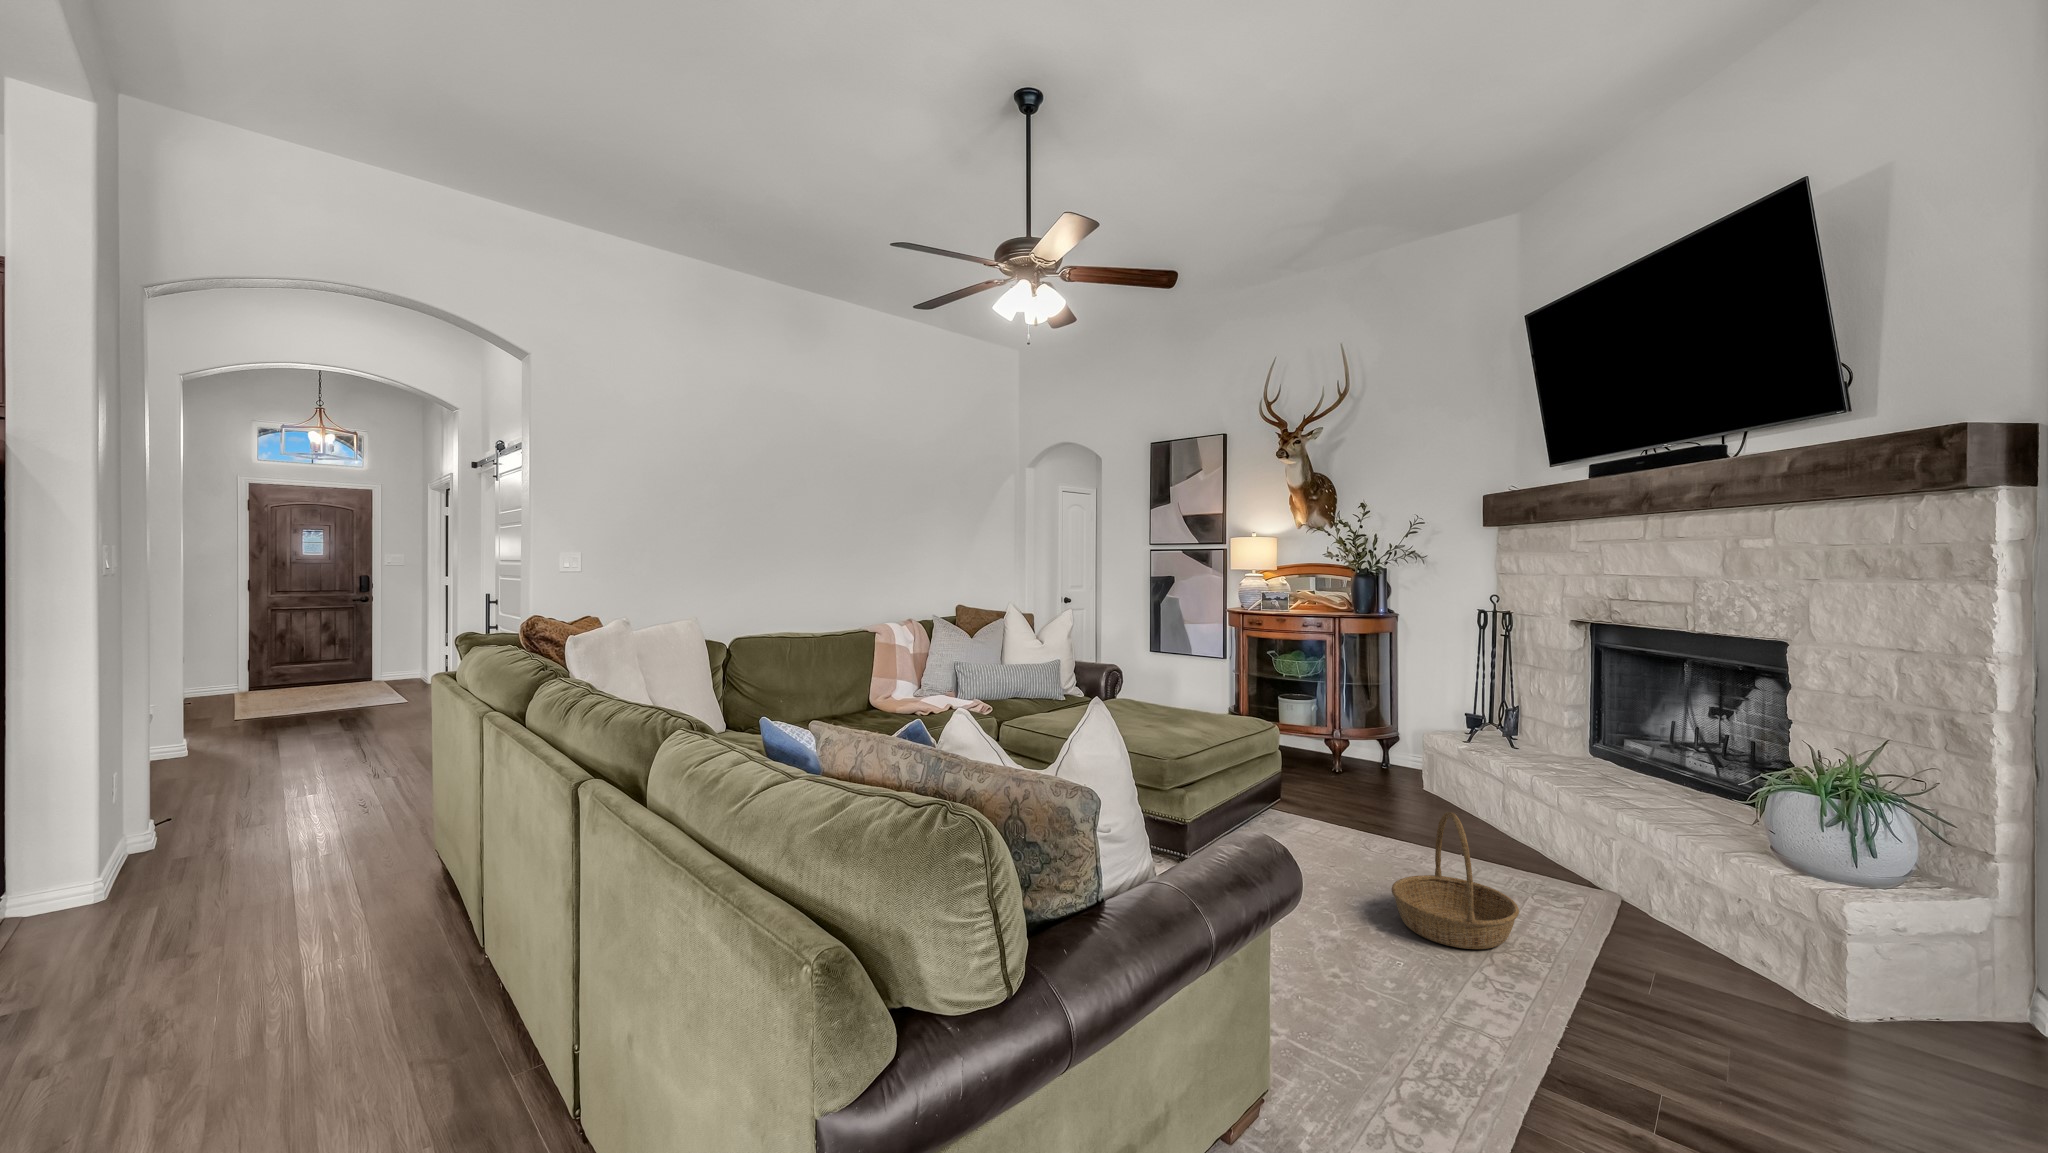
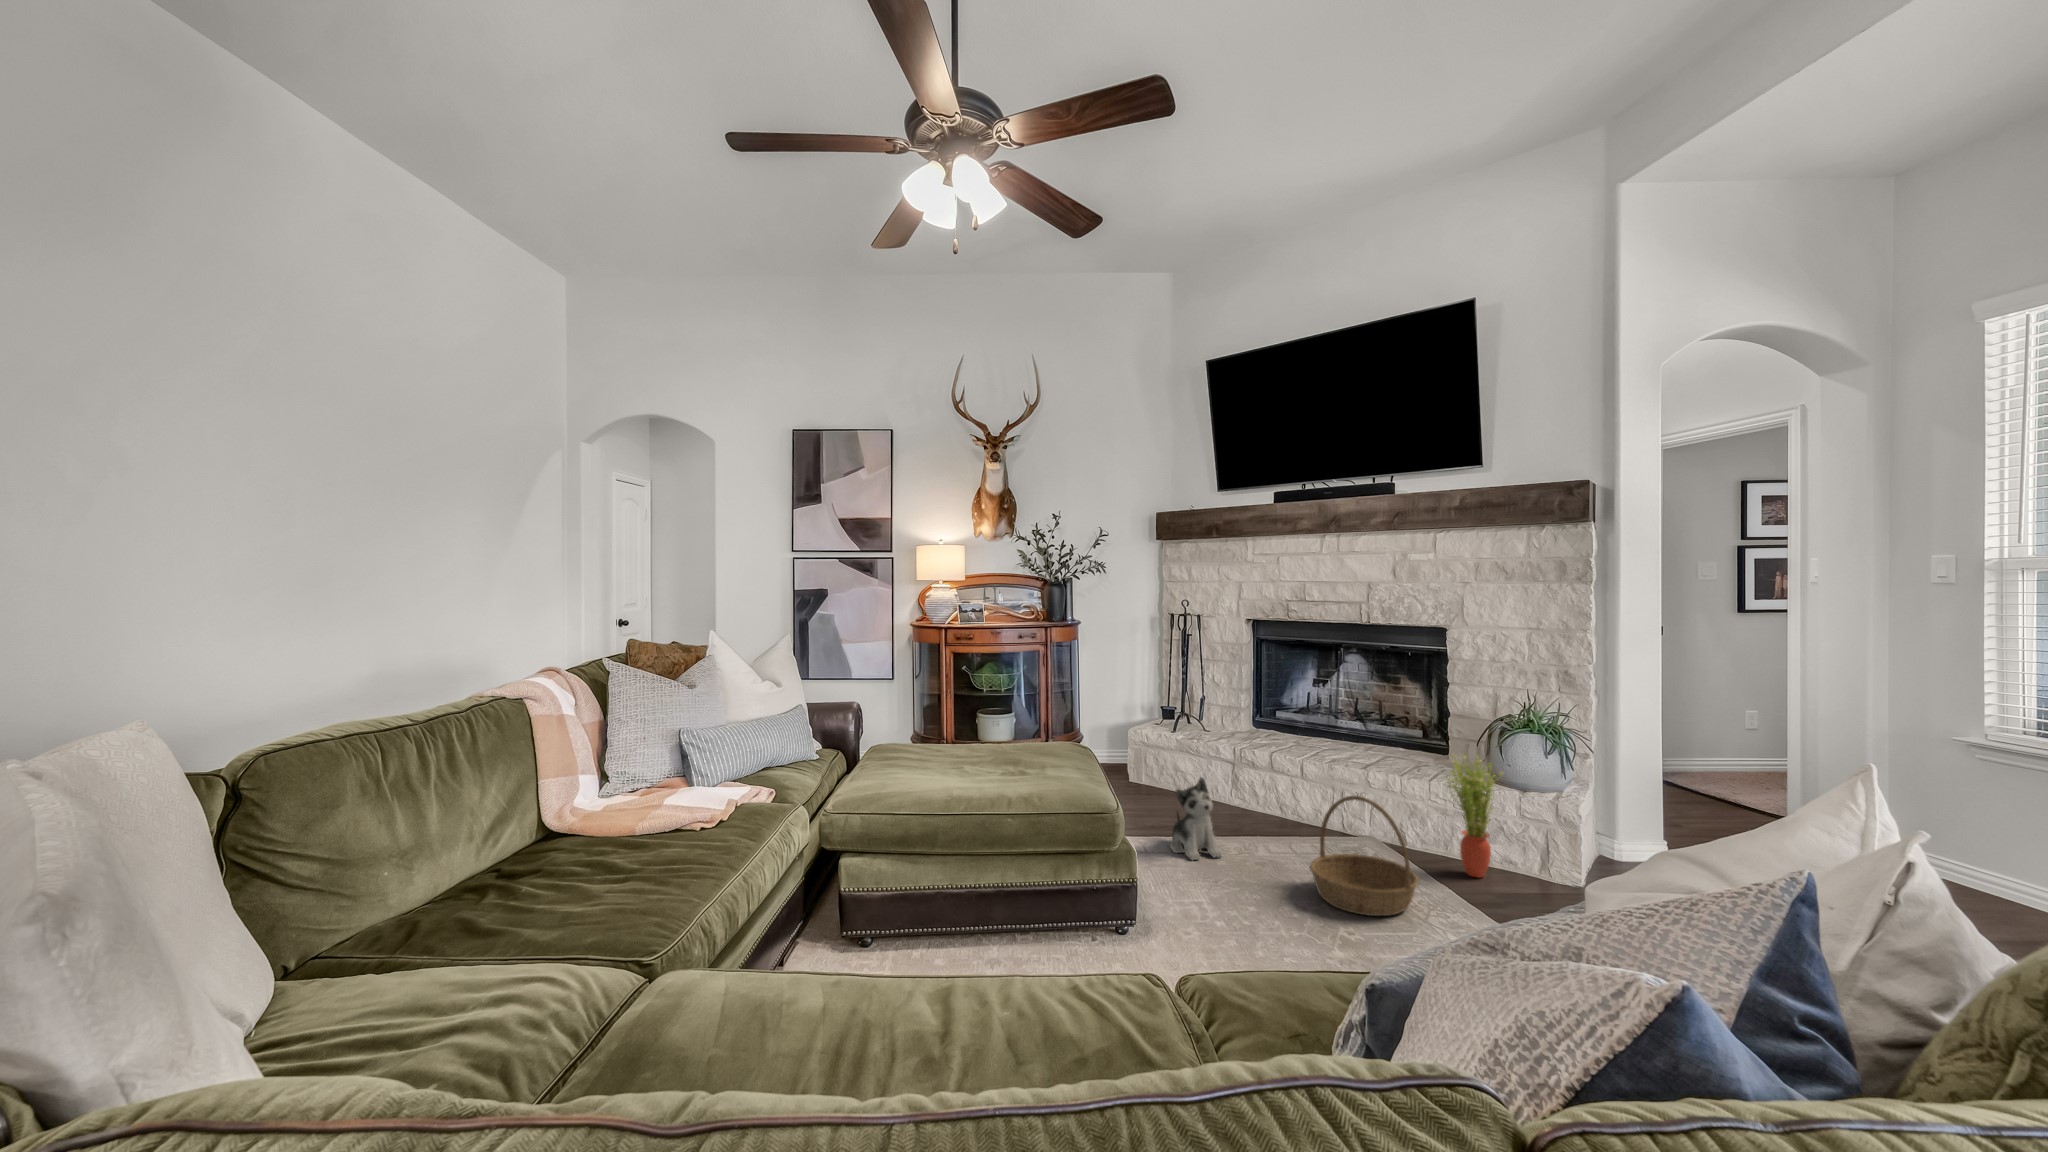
plush toy: none [1332,774,1386,860] -> present [1170,778,1222,860]
potted plant: none [1629,797,1717,967] -> present [1446,755,1503,877]

